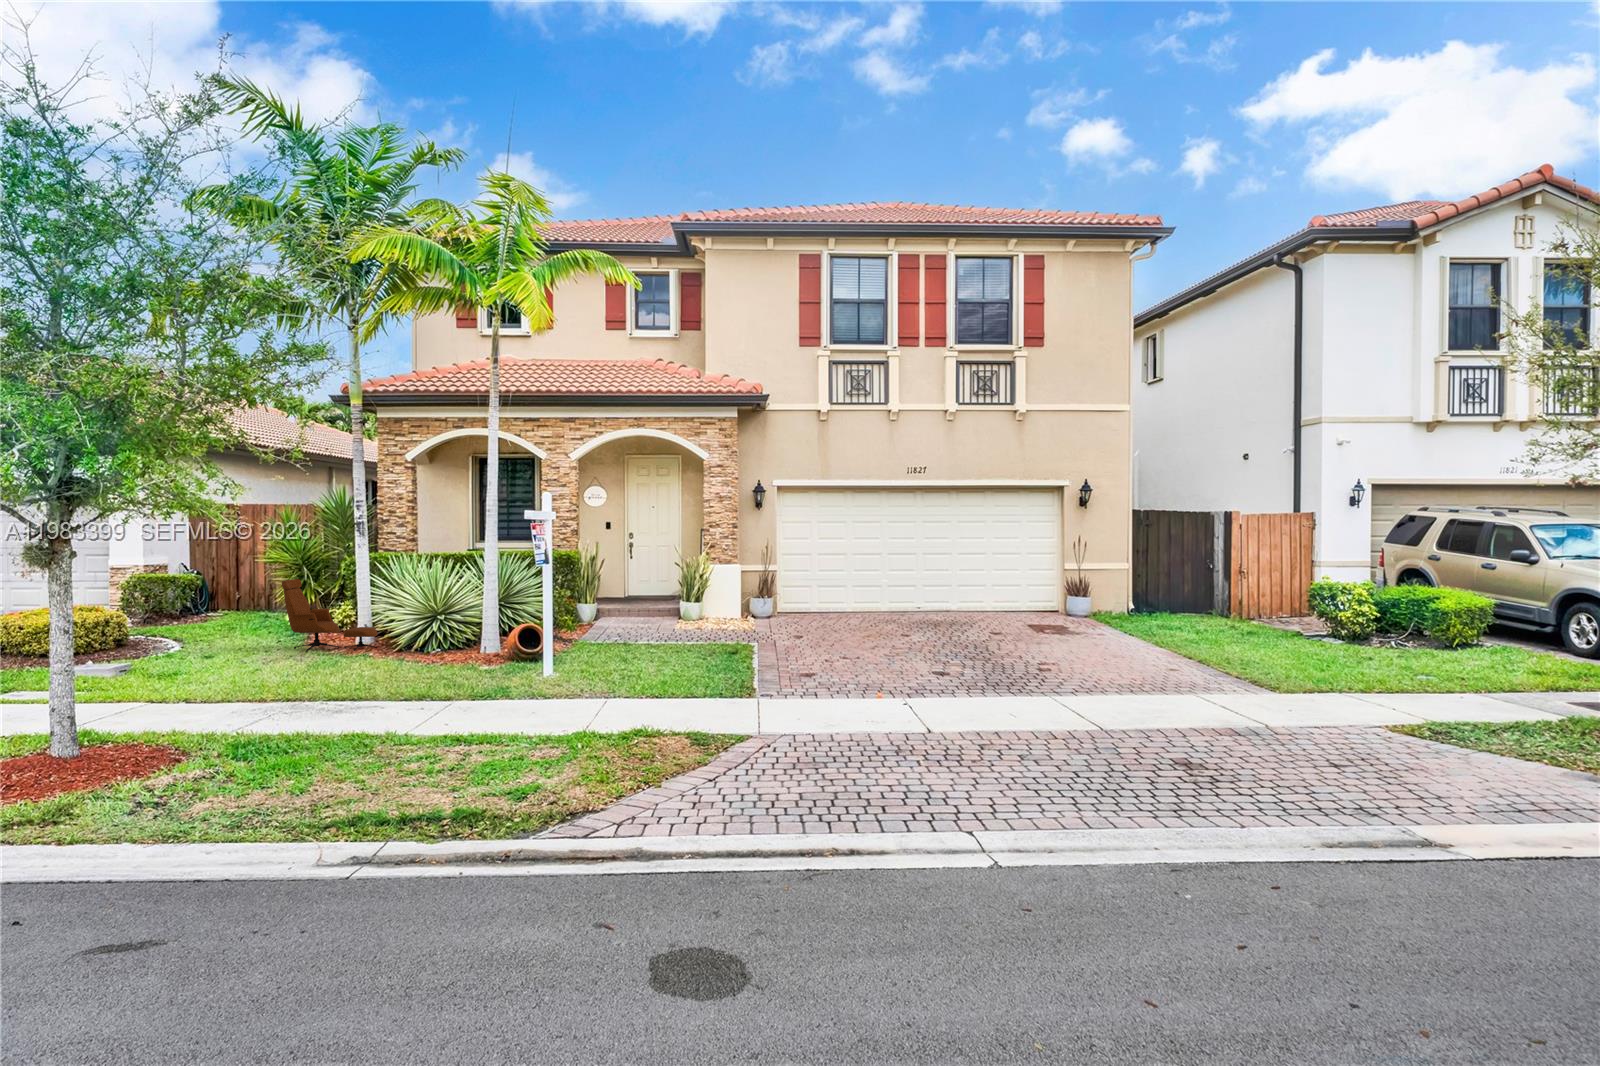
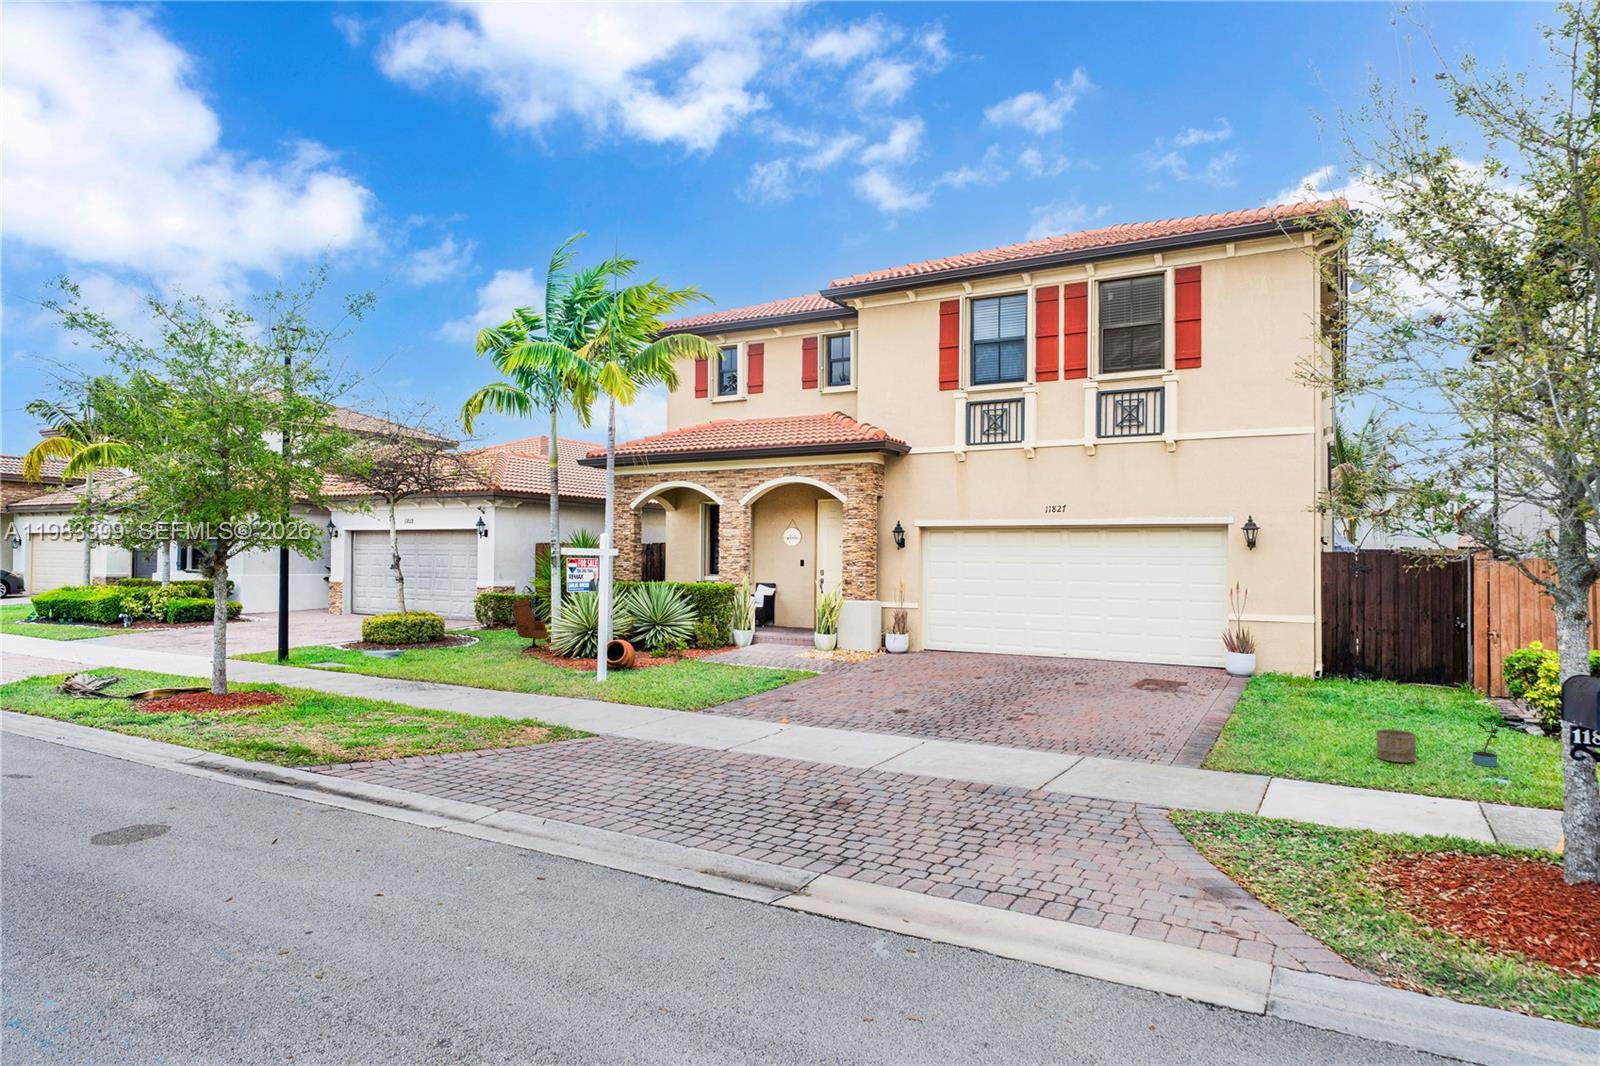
potted plant: none [1366,612,1401,661] -> present [1464,702,1507,767]
wooden bucket: none [1318,640,1352,665] -> present [1375,729,1416,763]

